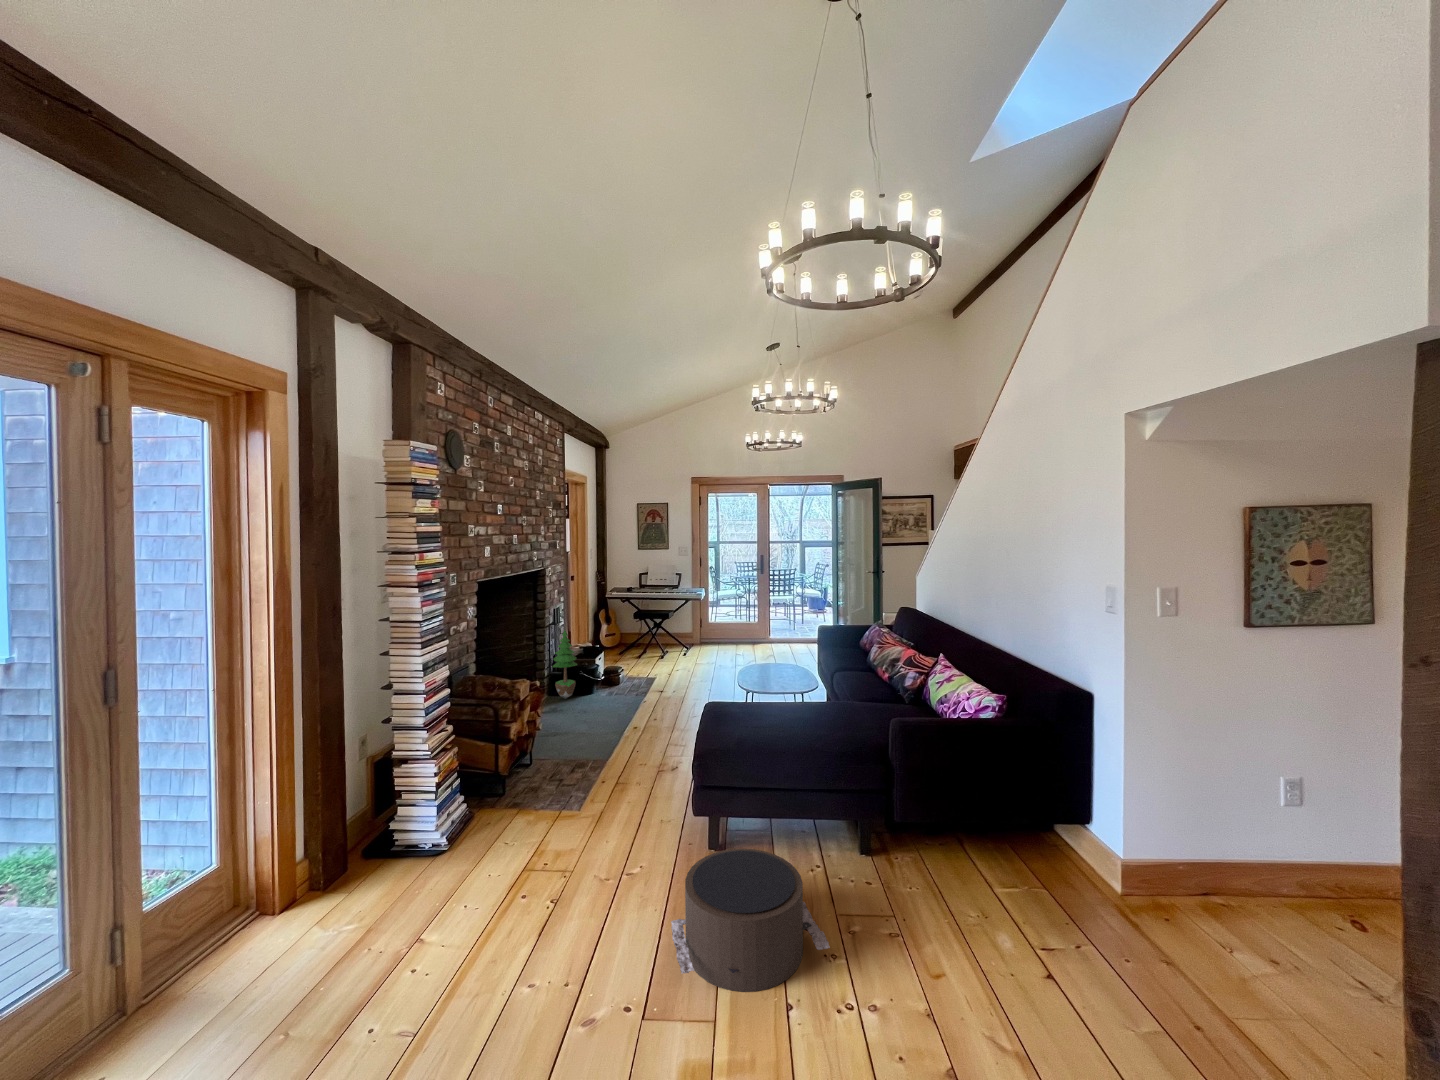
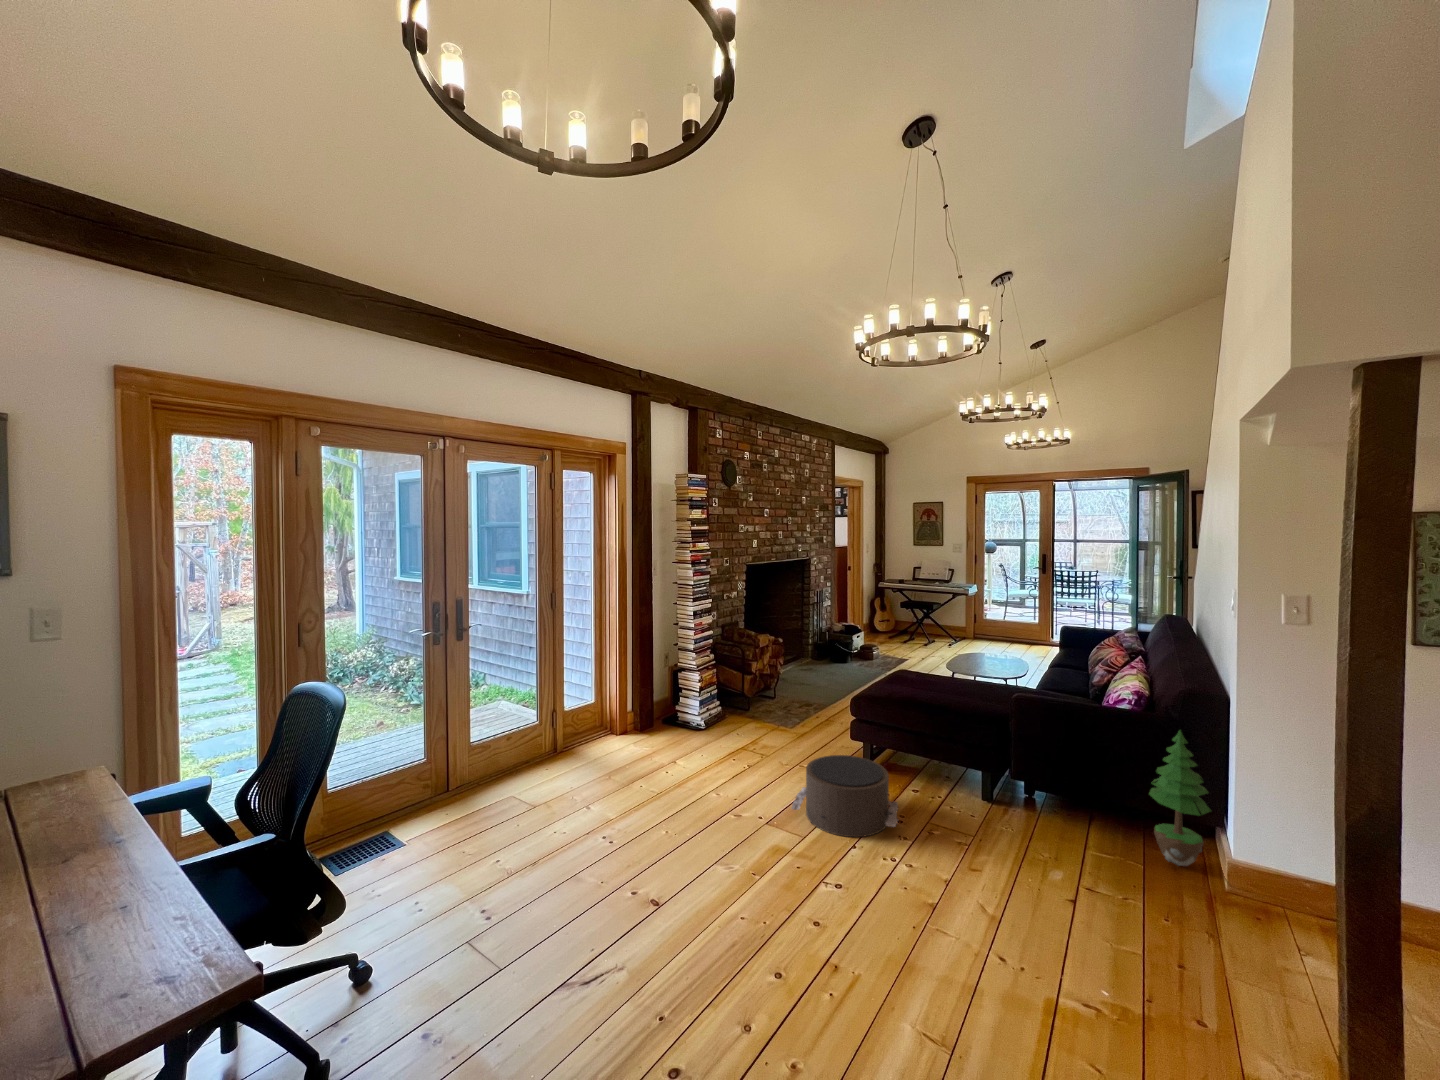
potted tree: present [552,630,577,699] -> present [1149,731,1211,866]

